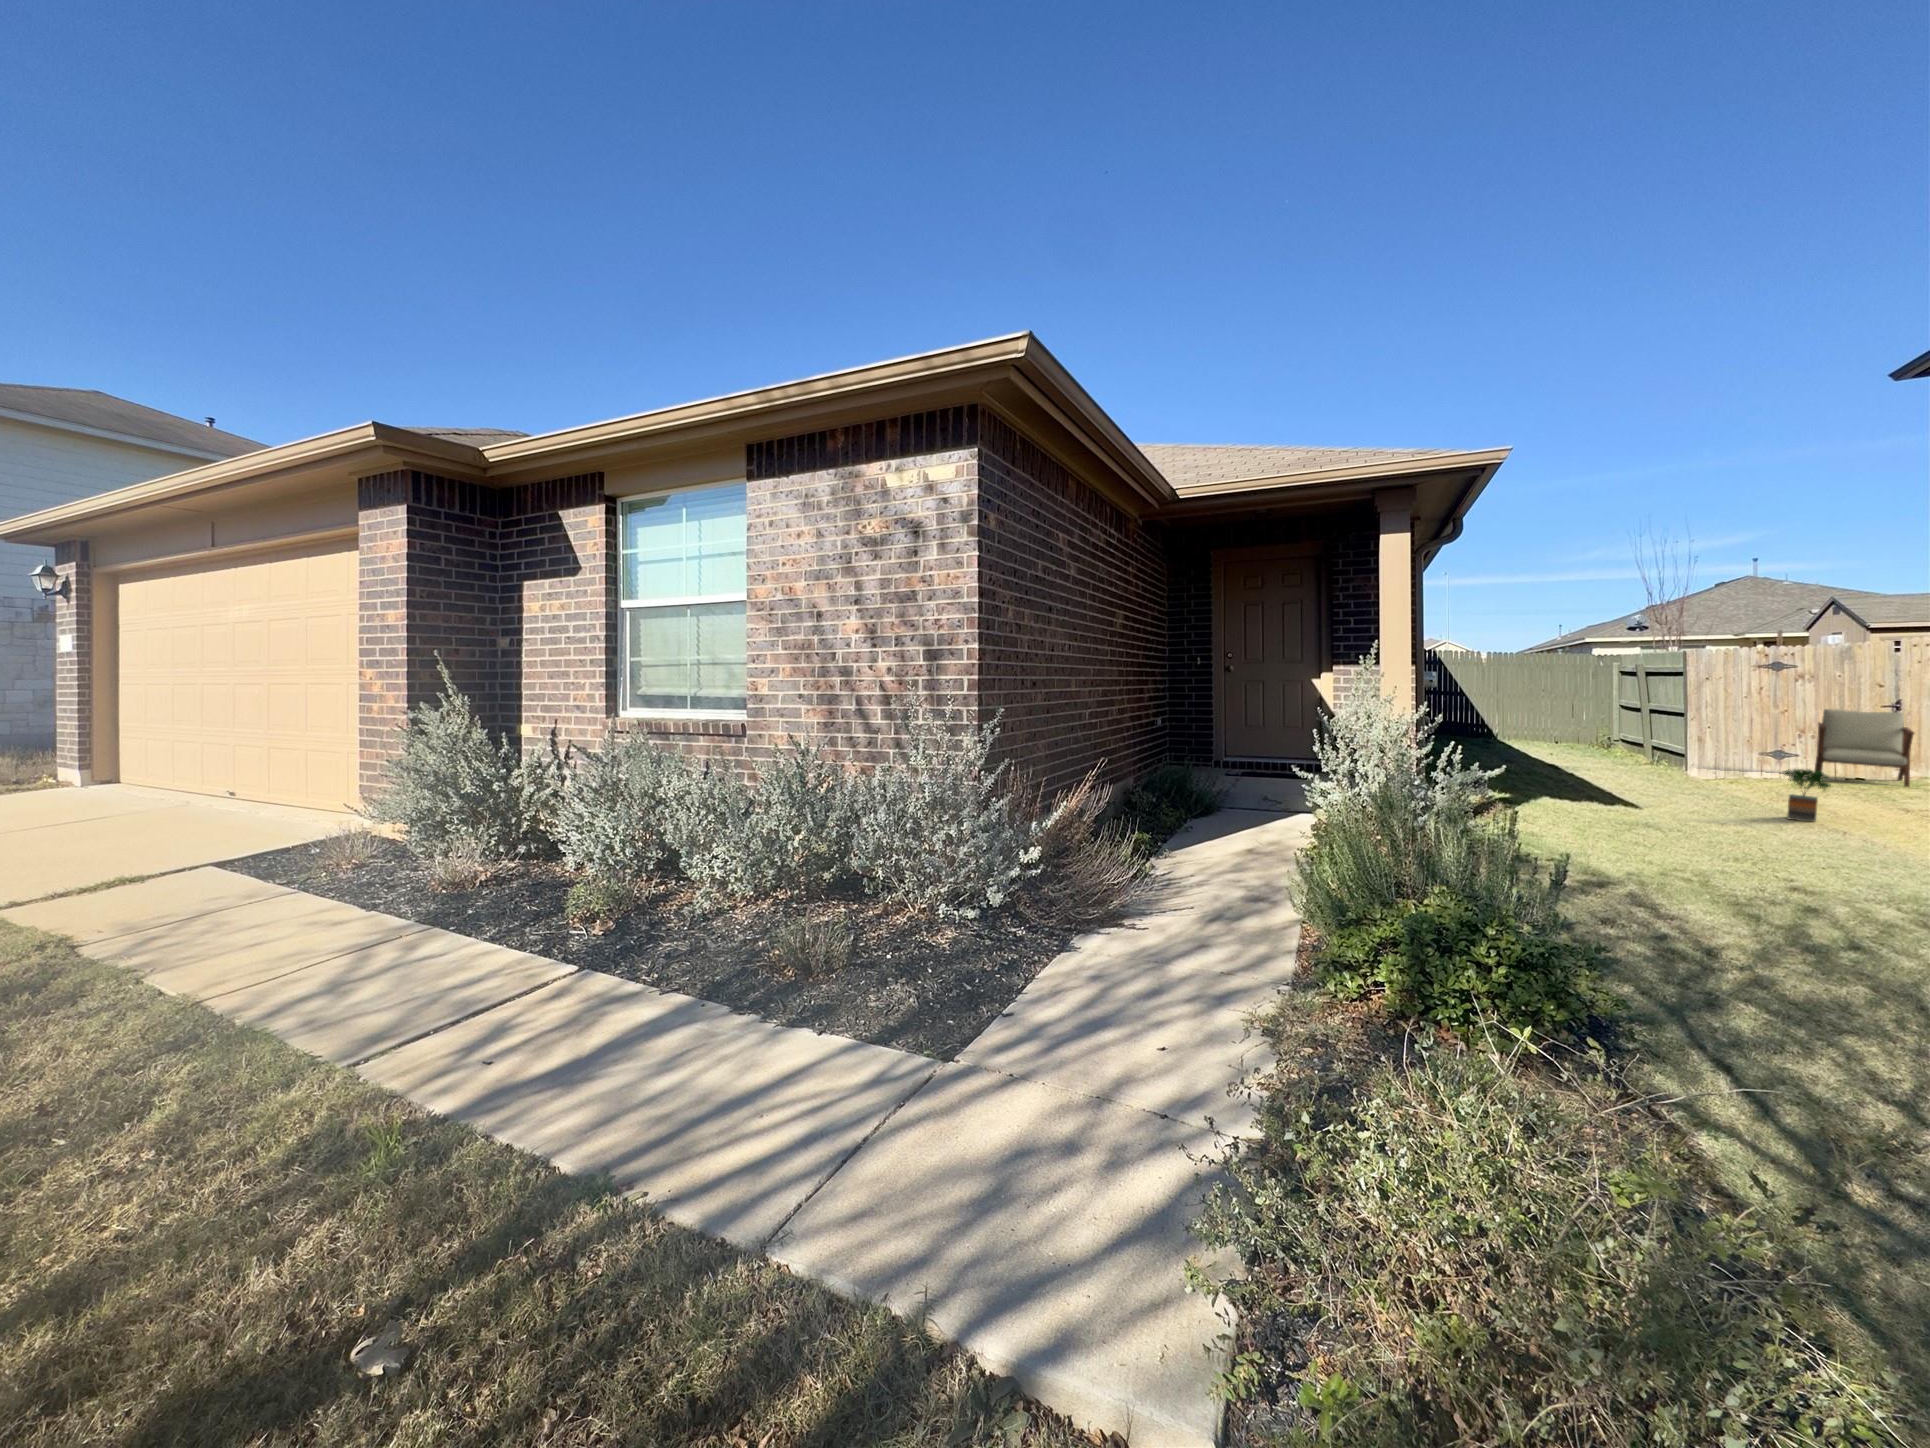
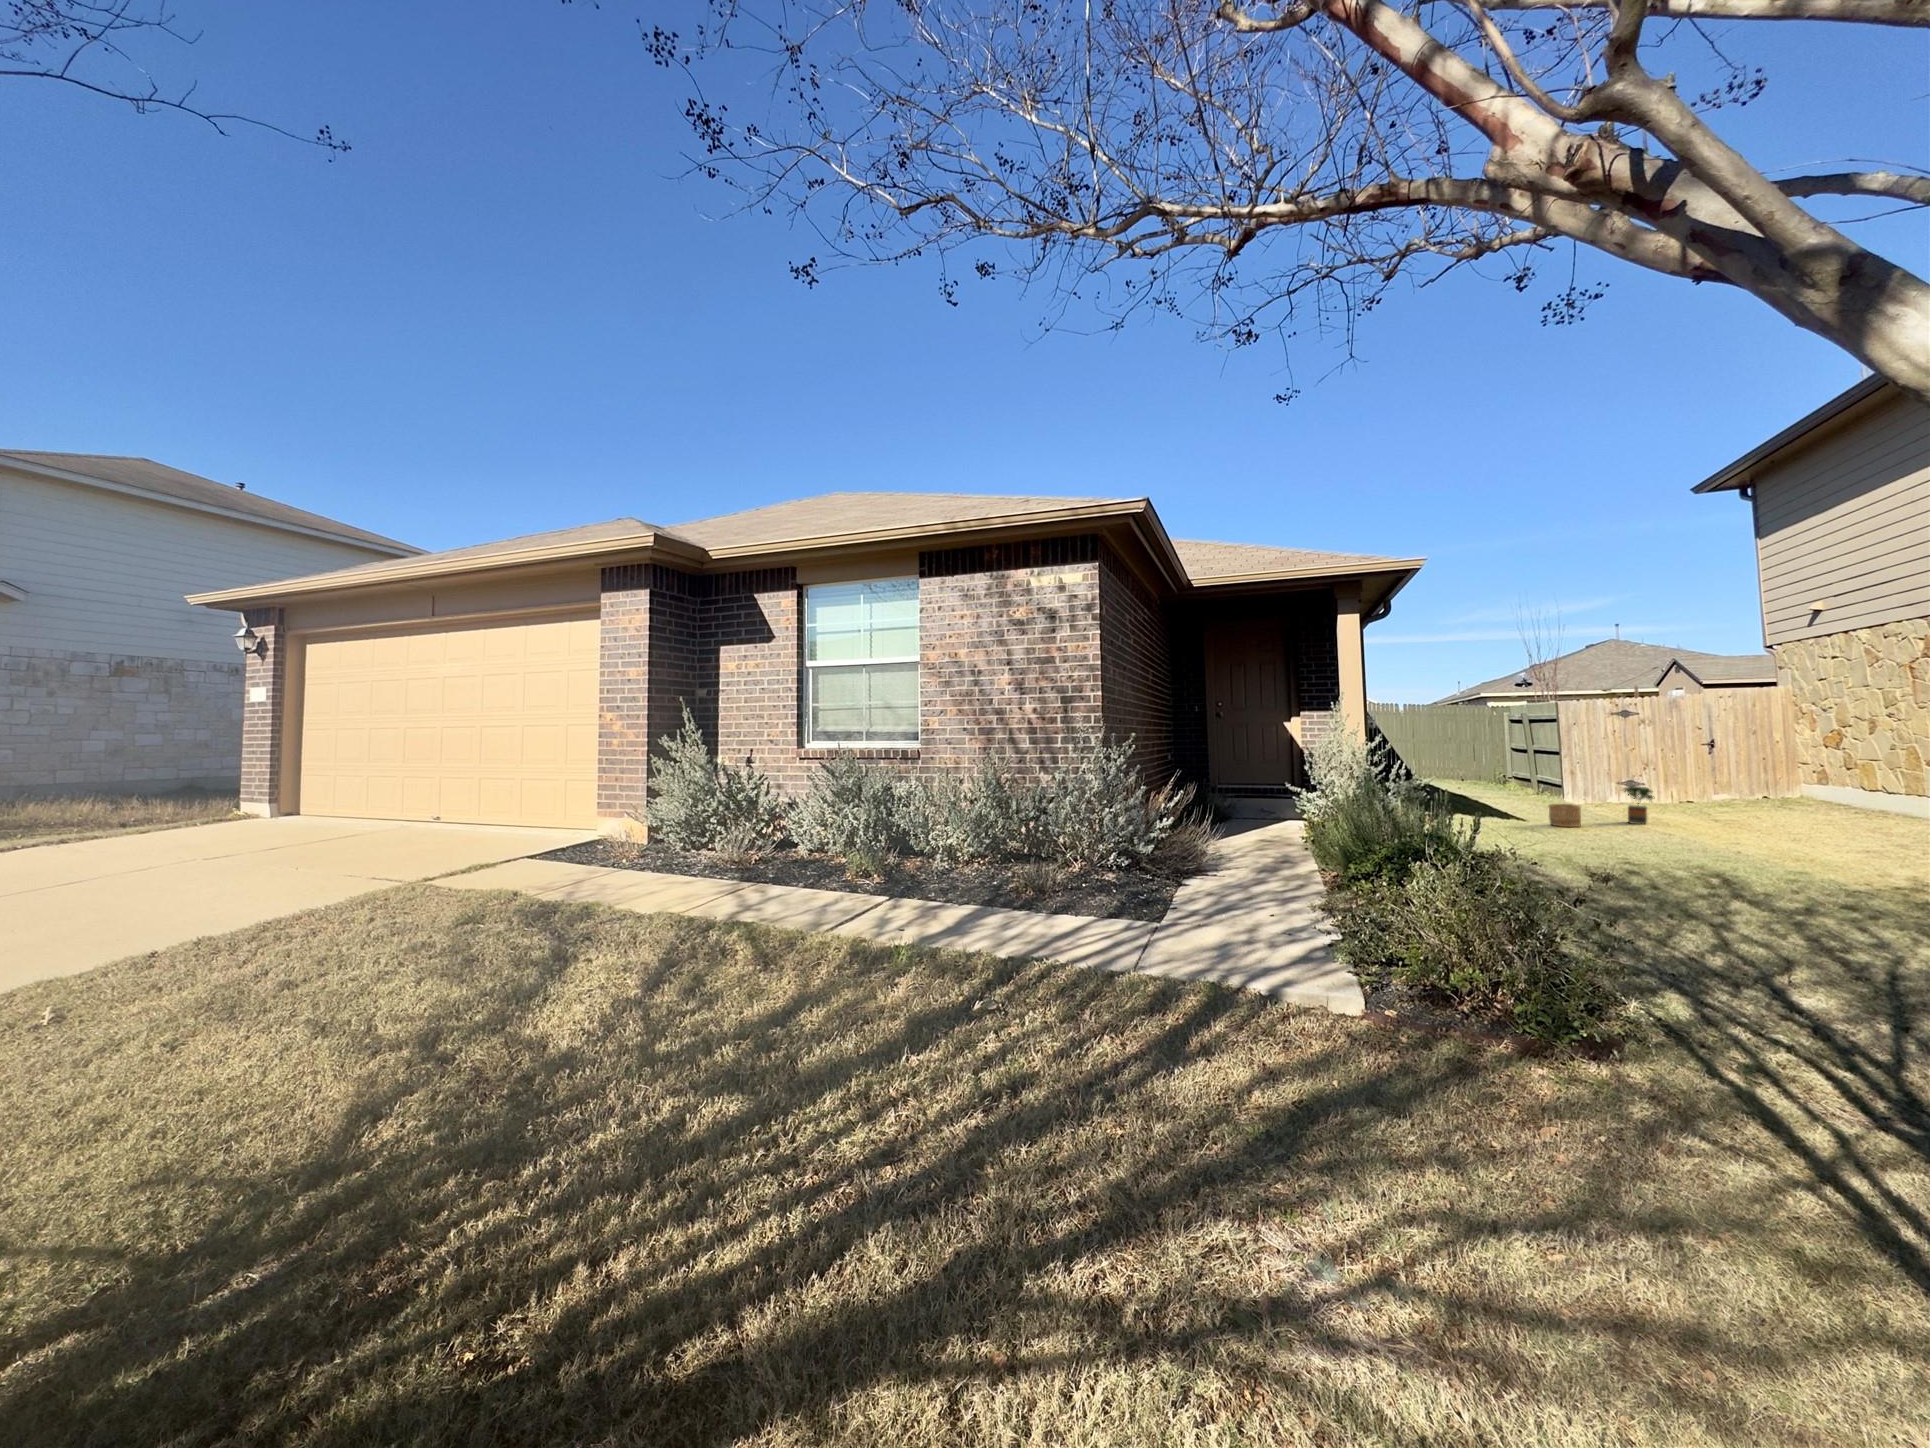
lounge chair: present [1815,709,1914,787] -> none [1653,747,1717,806]
wooden bucket: none [1670,791,1720,825] -> present [1549,804,1581,827]

